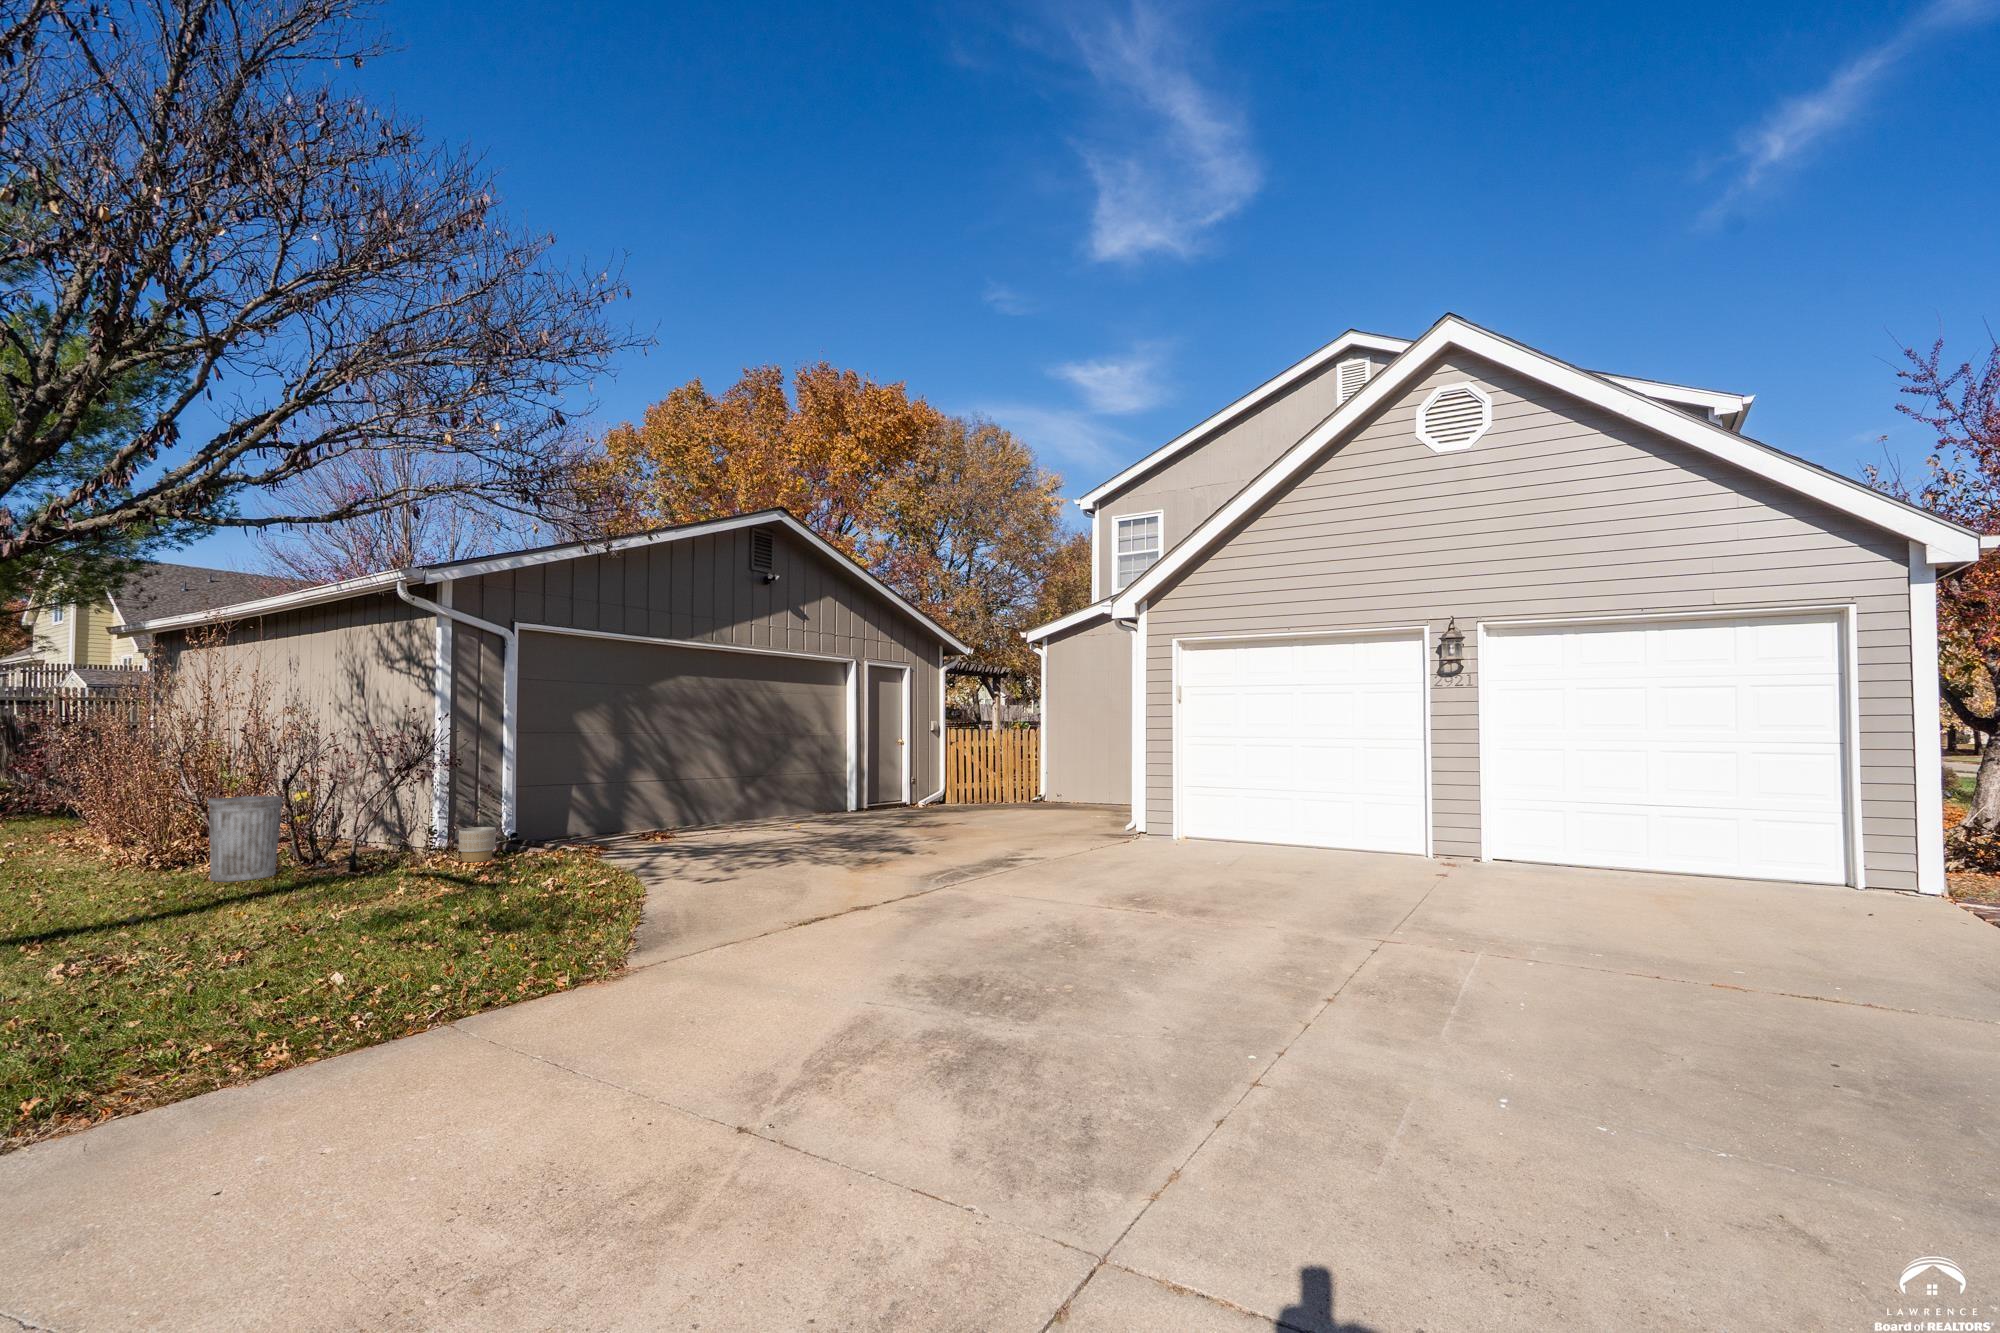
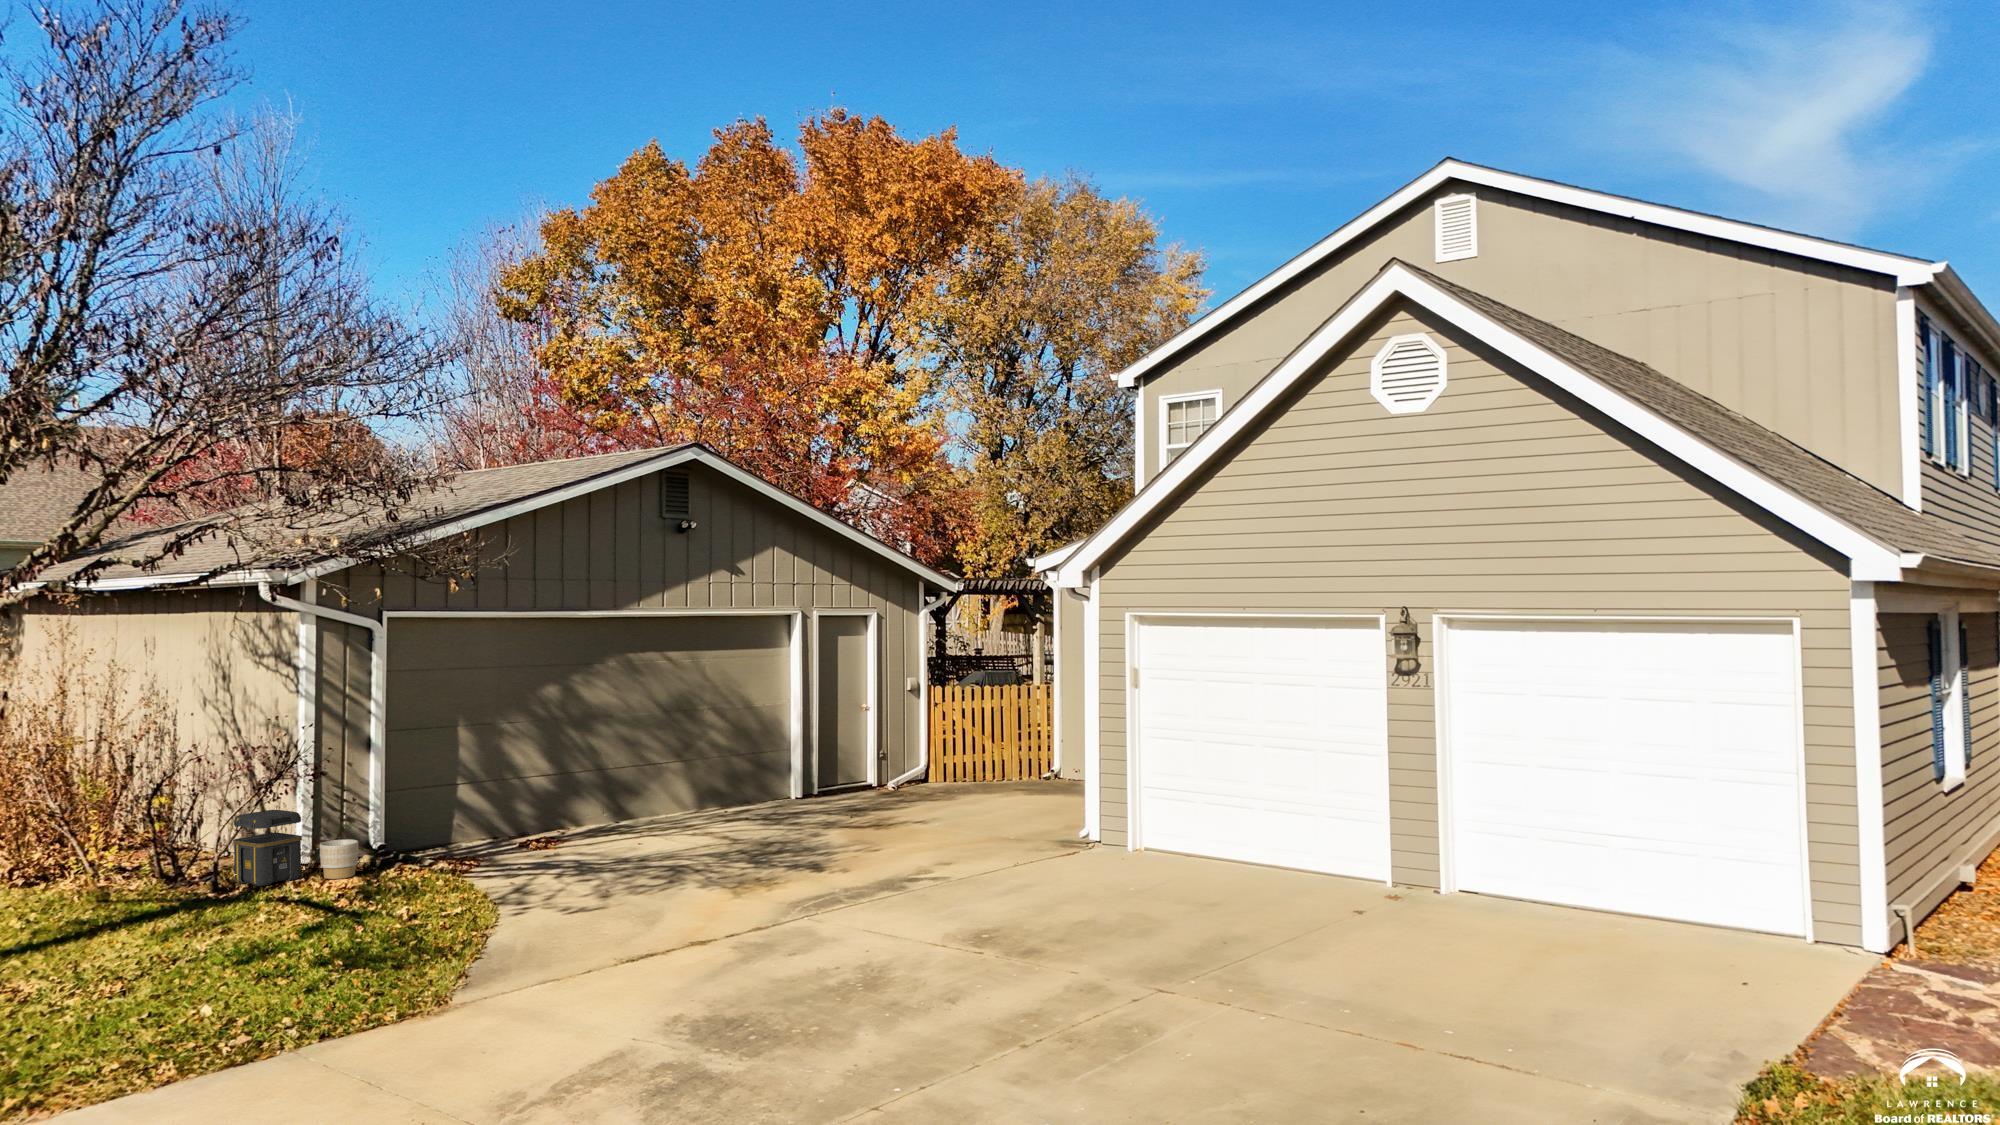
trash can: present [207,796,283,881] -> none [73,809,145,900]
toolbox: none [373,799,442,868] -> present [233,810,302,886]

